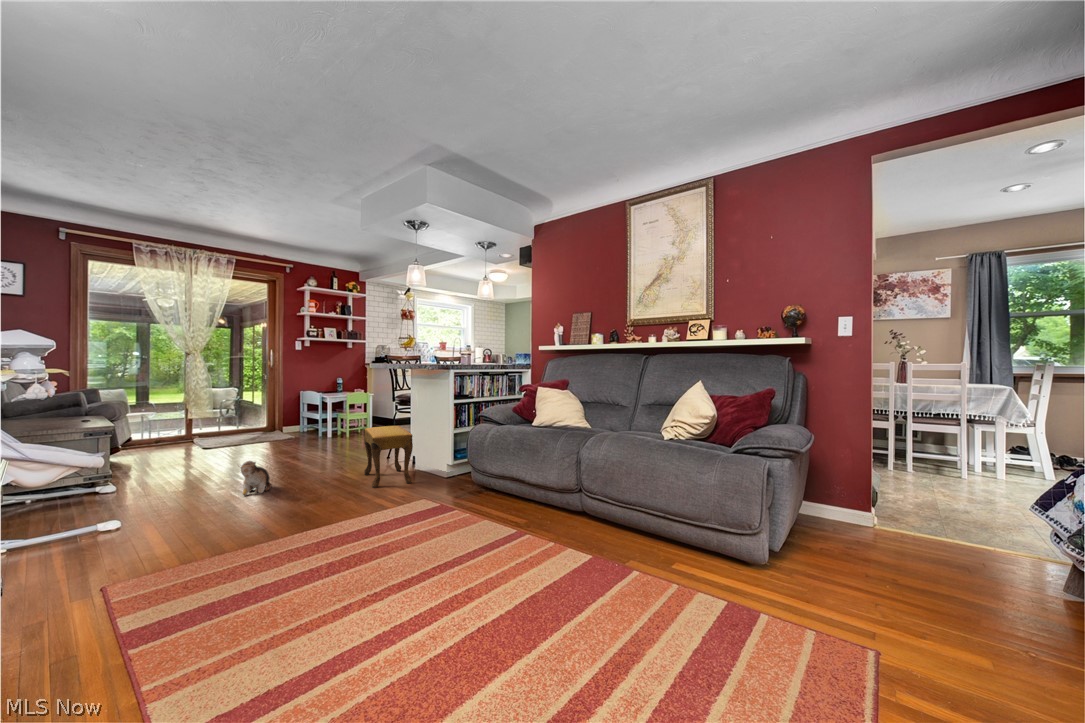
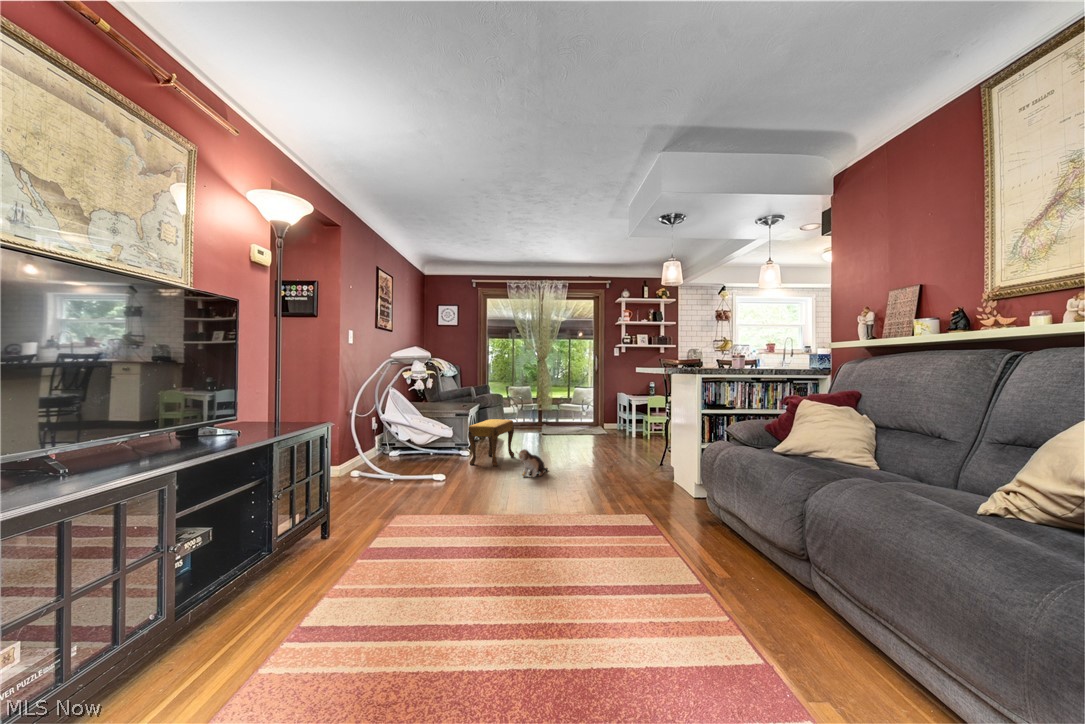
footstool: present [364,426,413,488] -> present [468,419,514,467]

